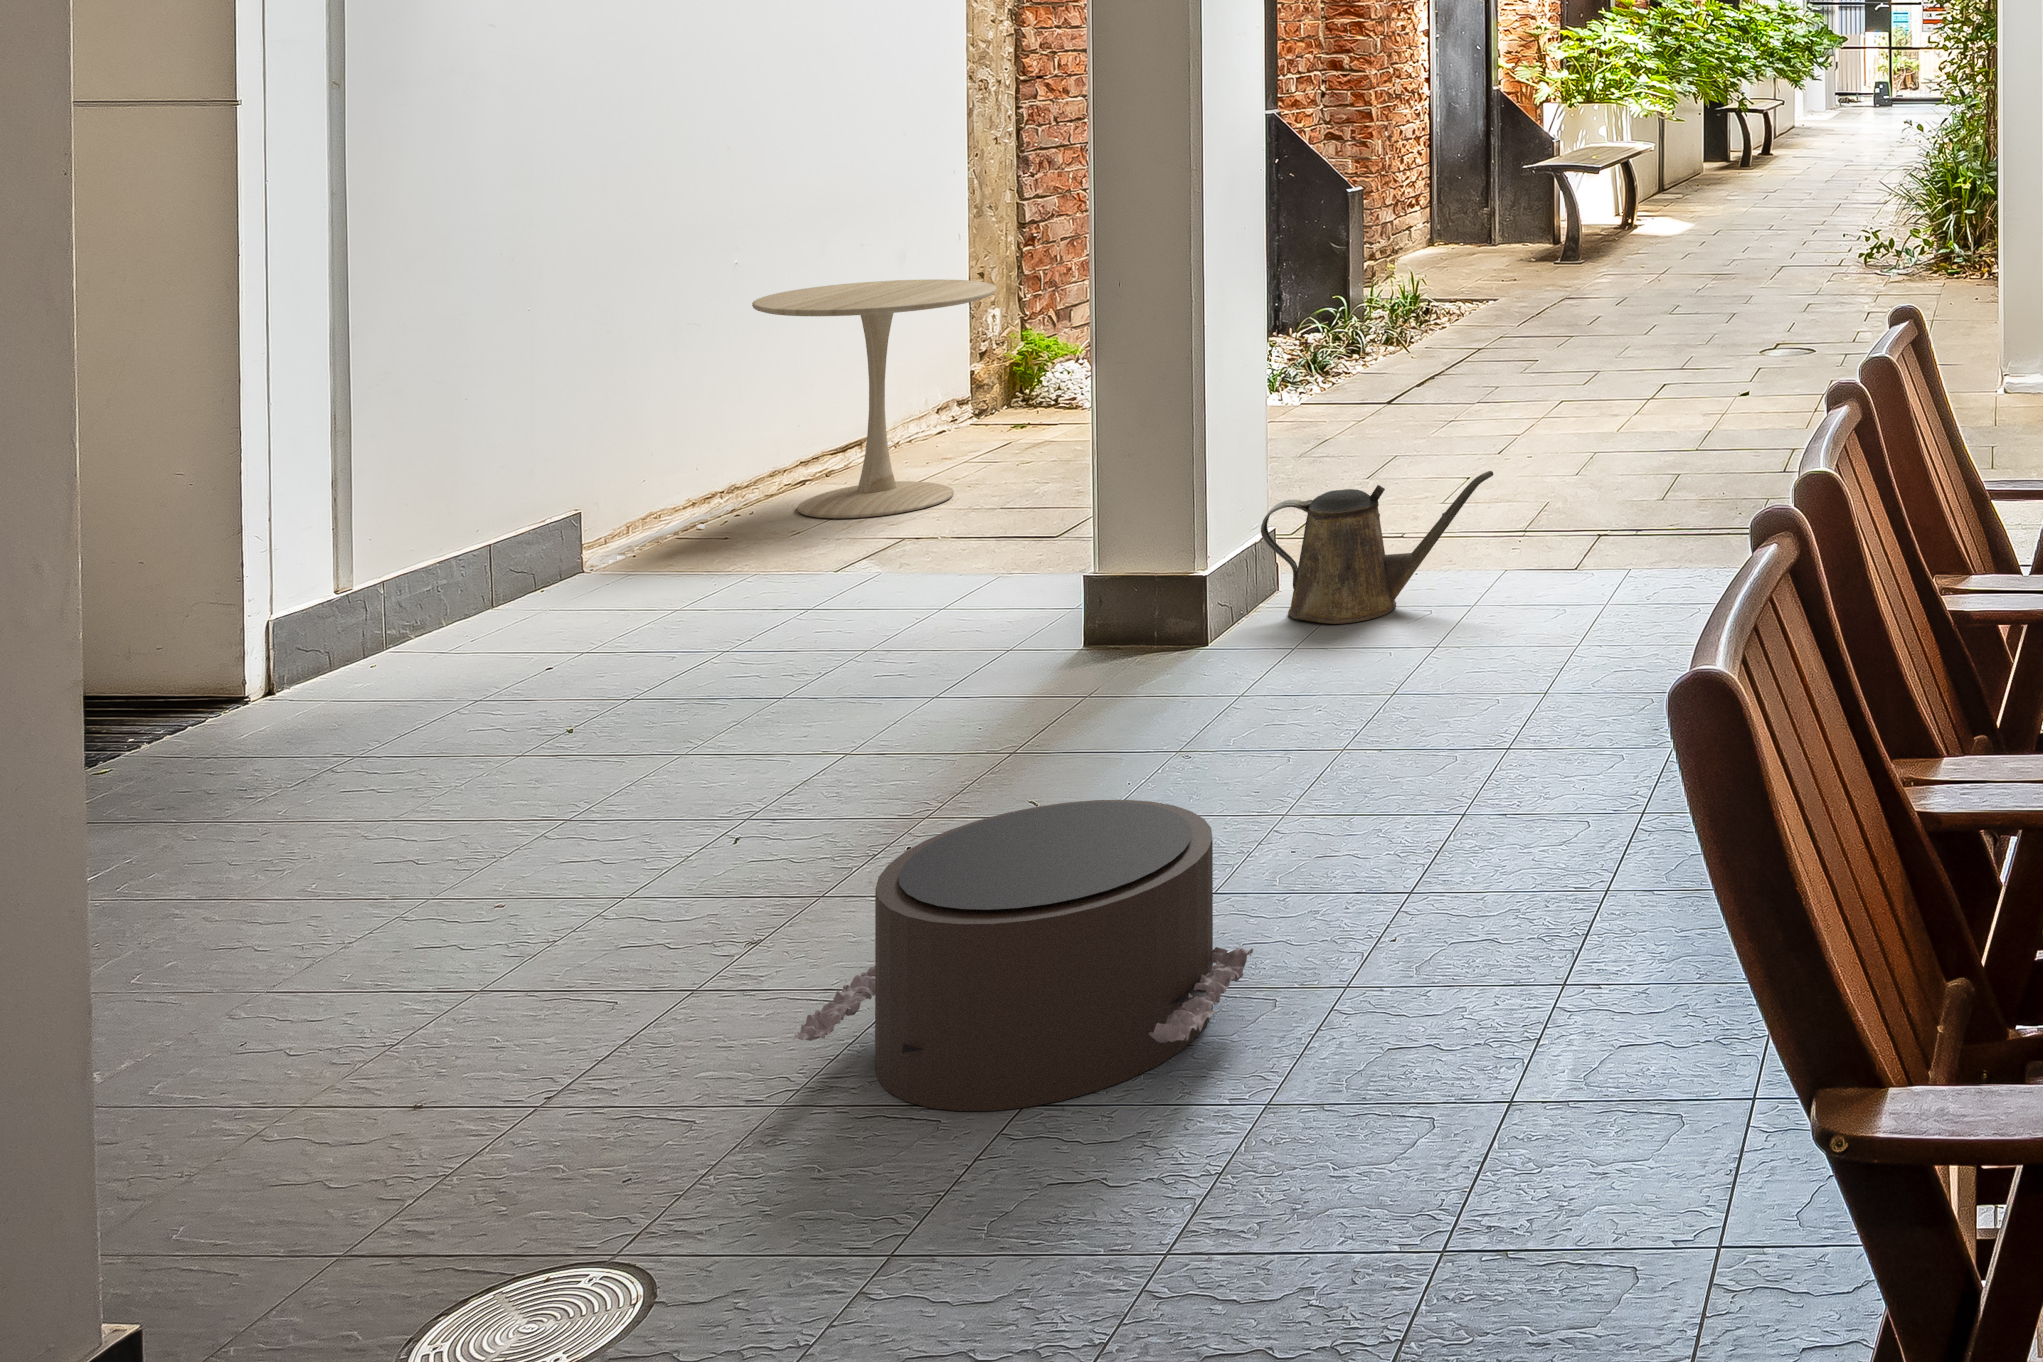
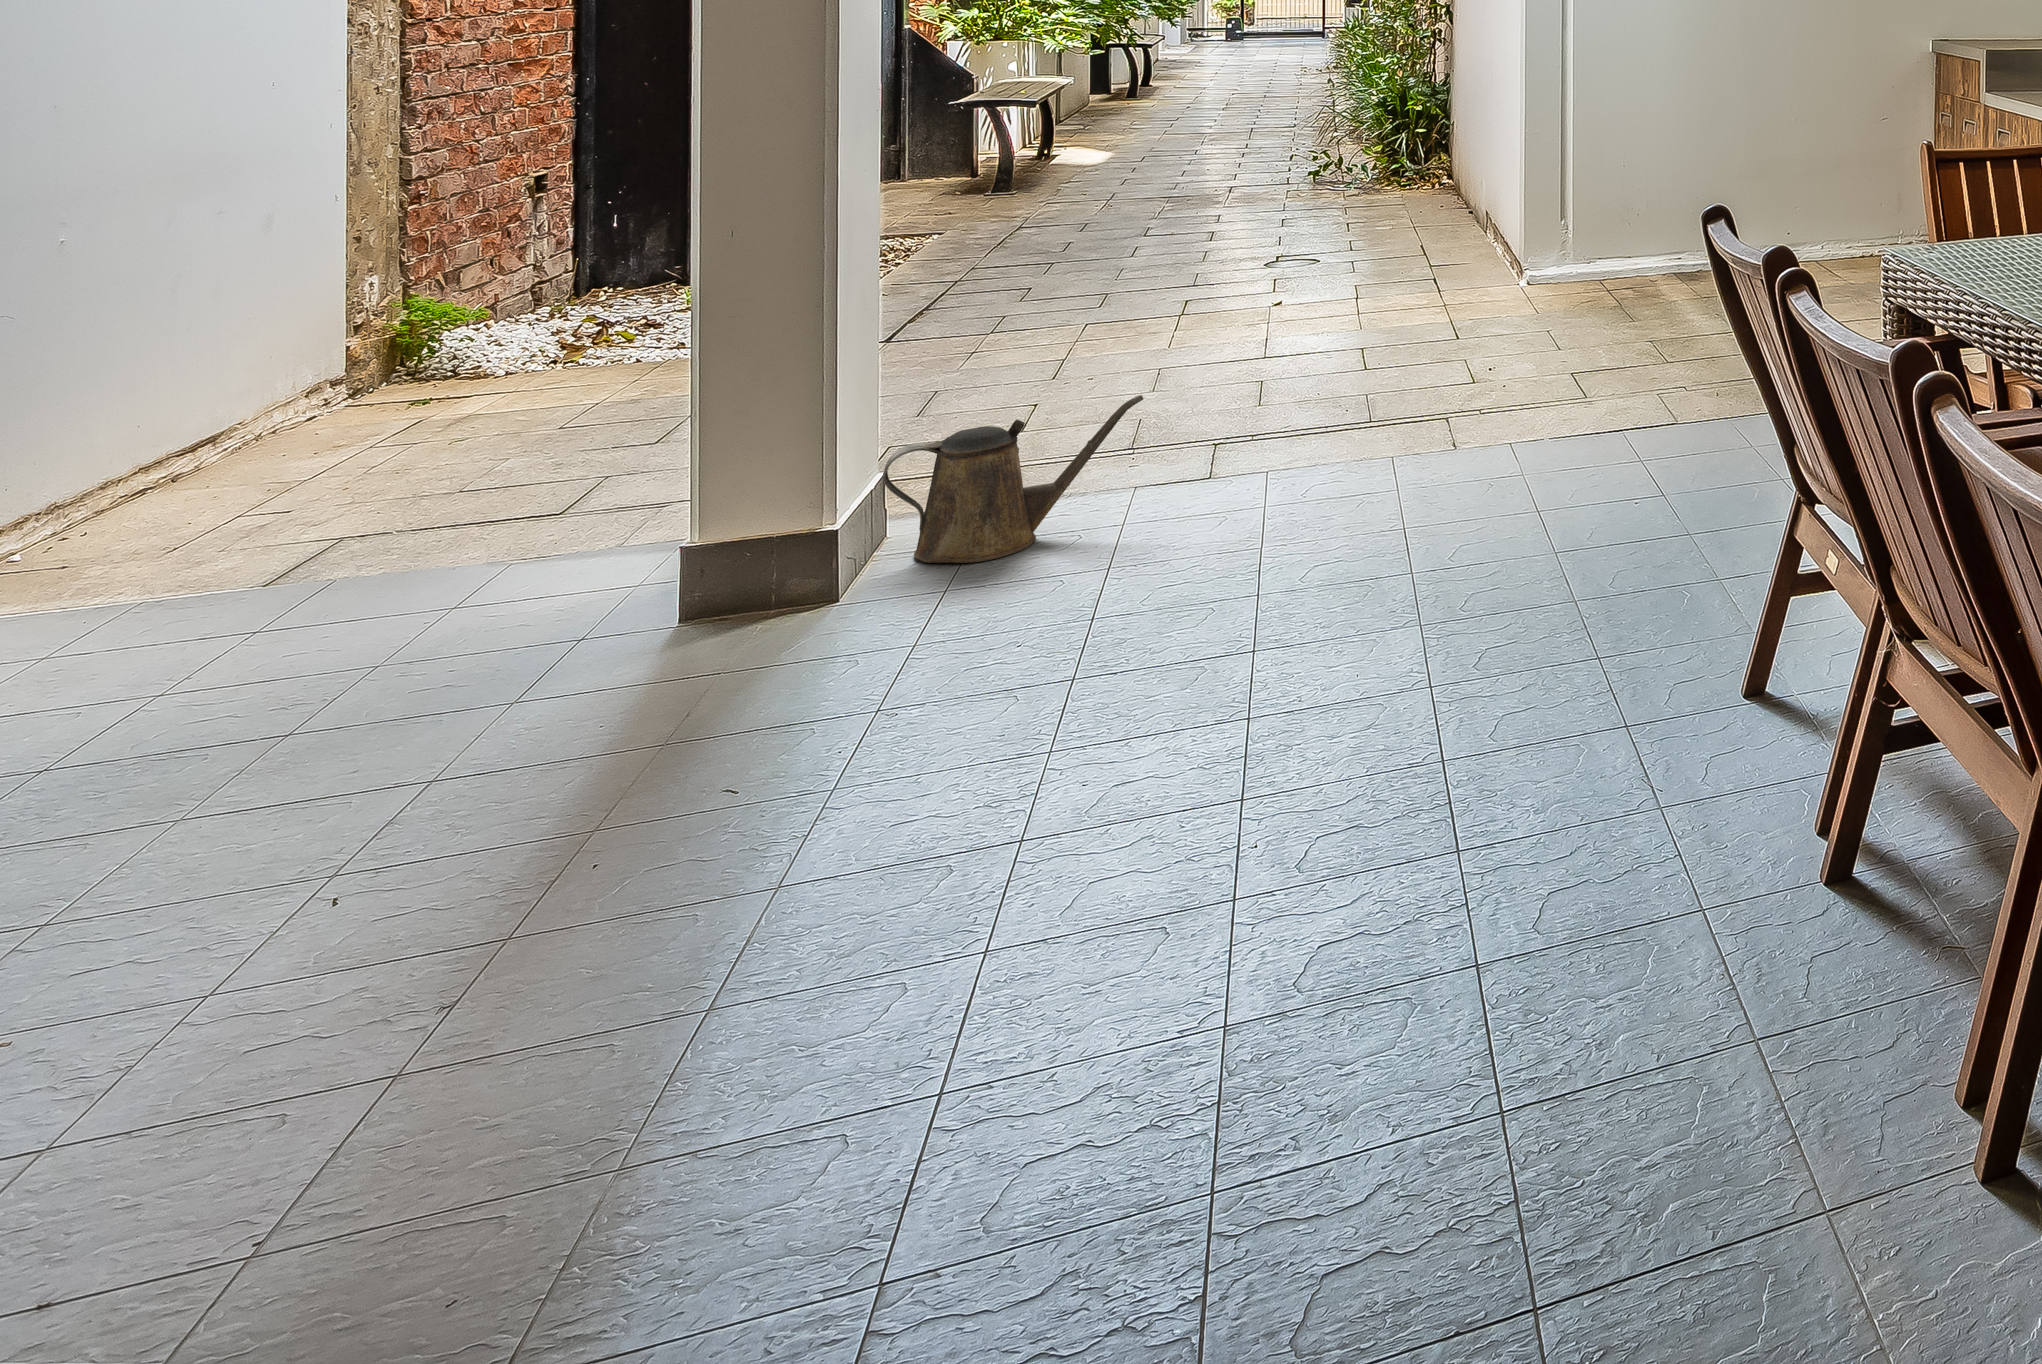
side table: present [752,279,996,519] -> none [93,243,445,522]
pouf: present [793,800,1253,1111] -> none [611,768,1142,1148]

